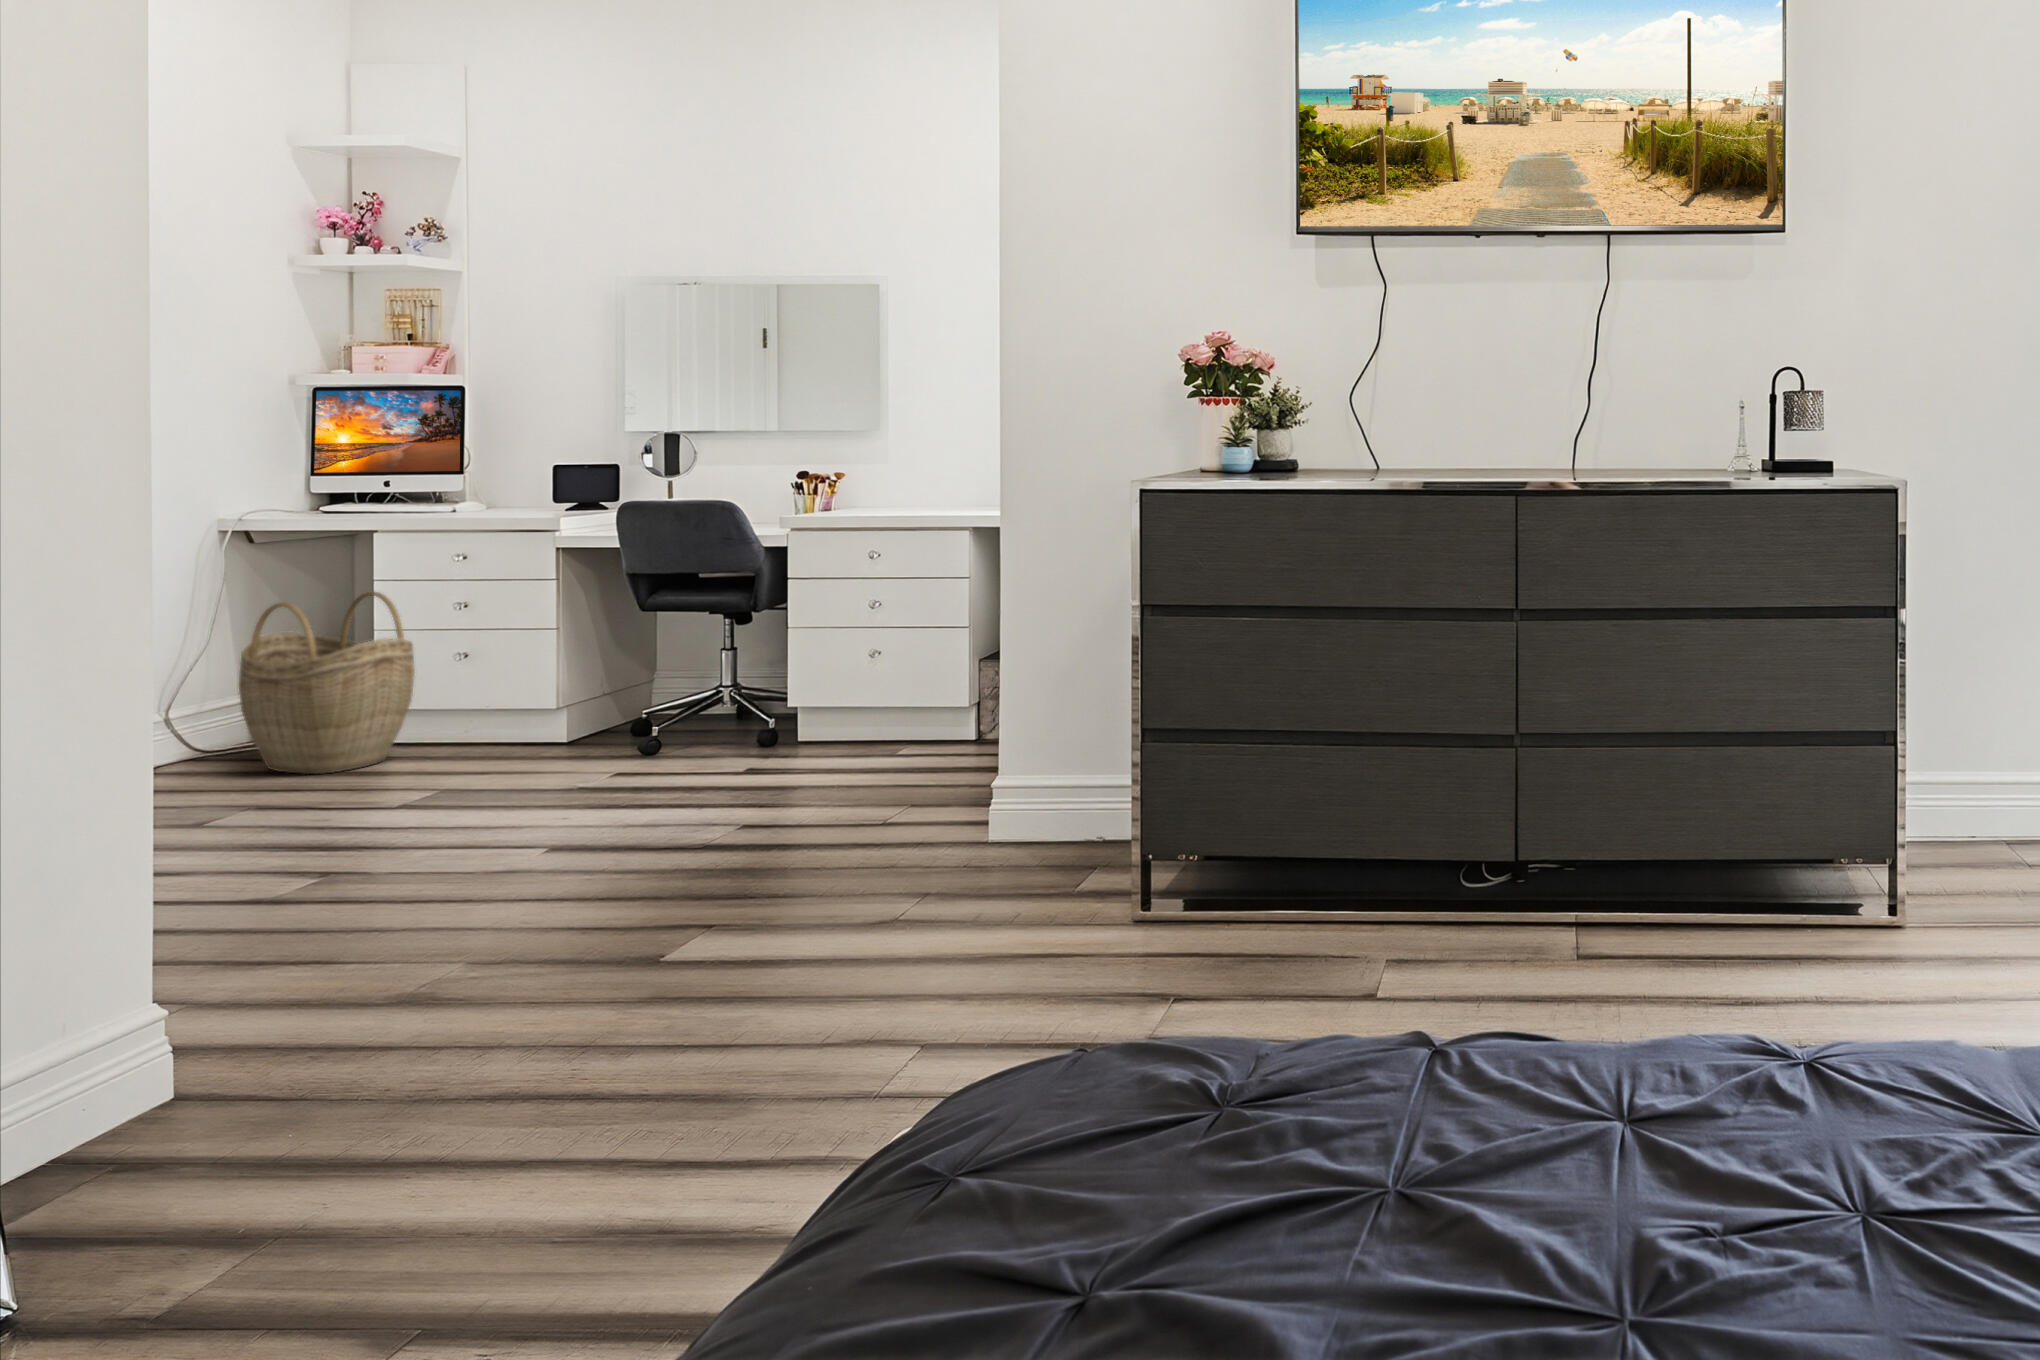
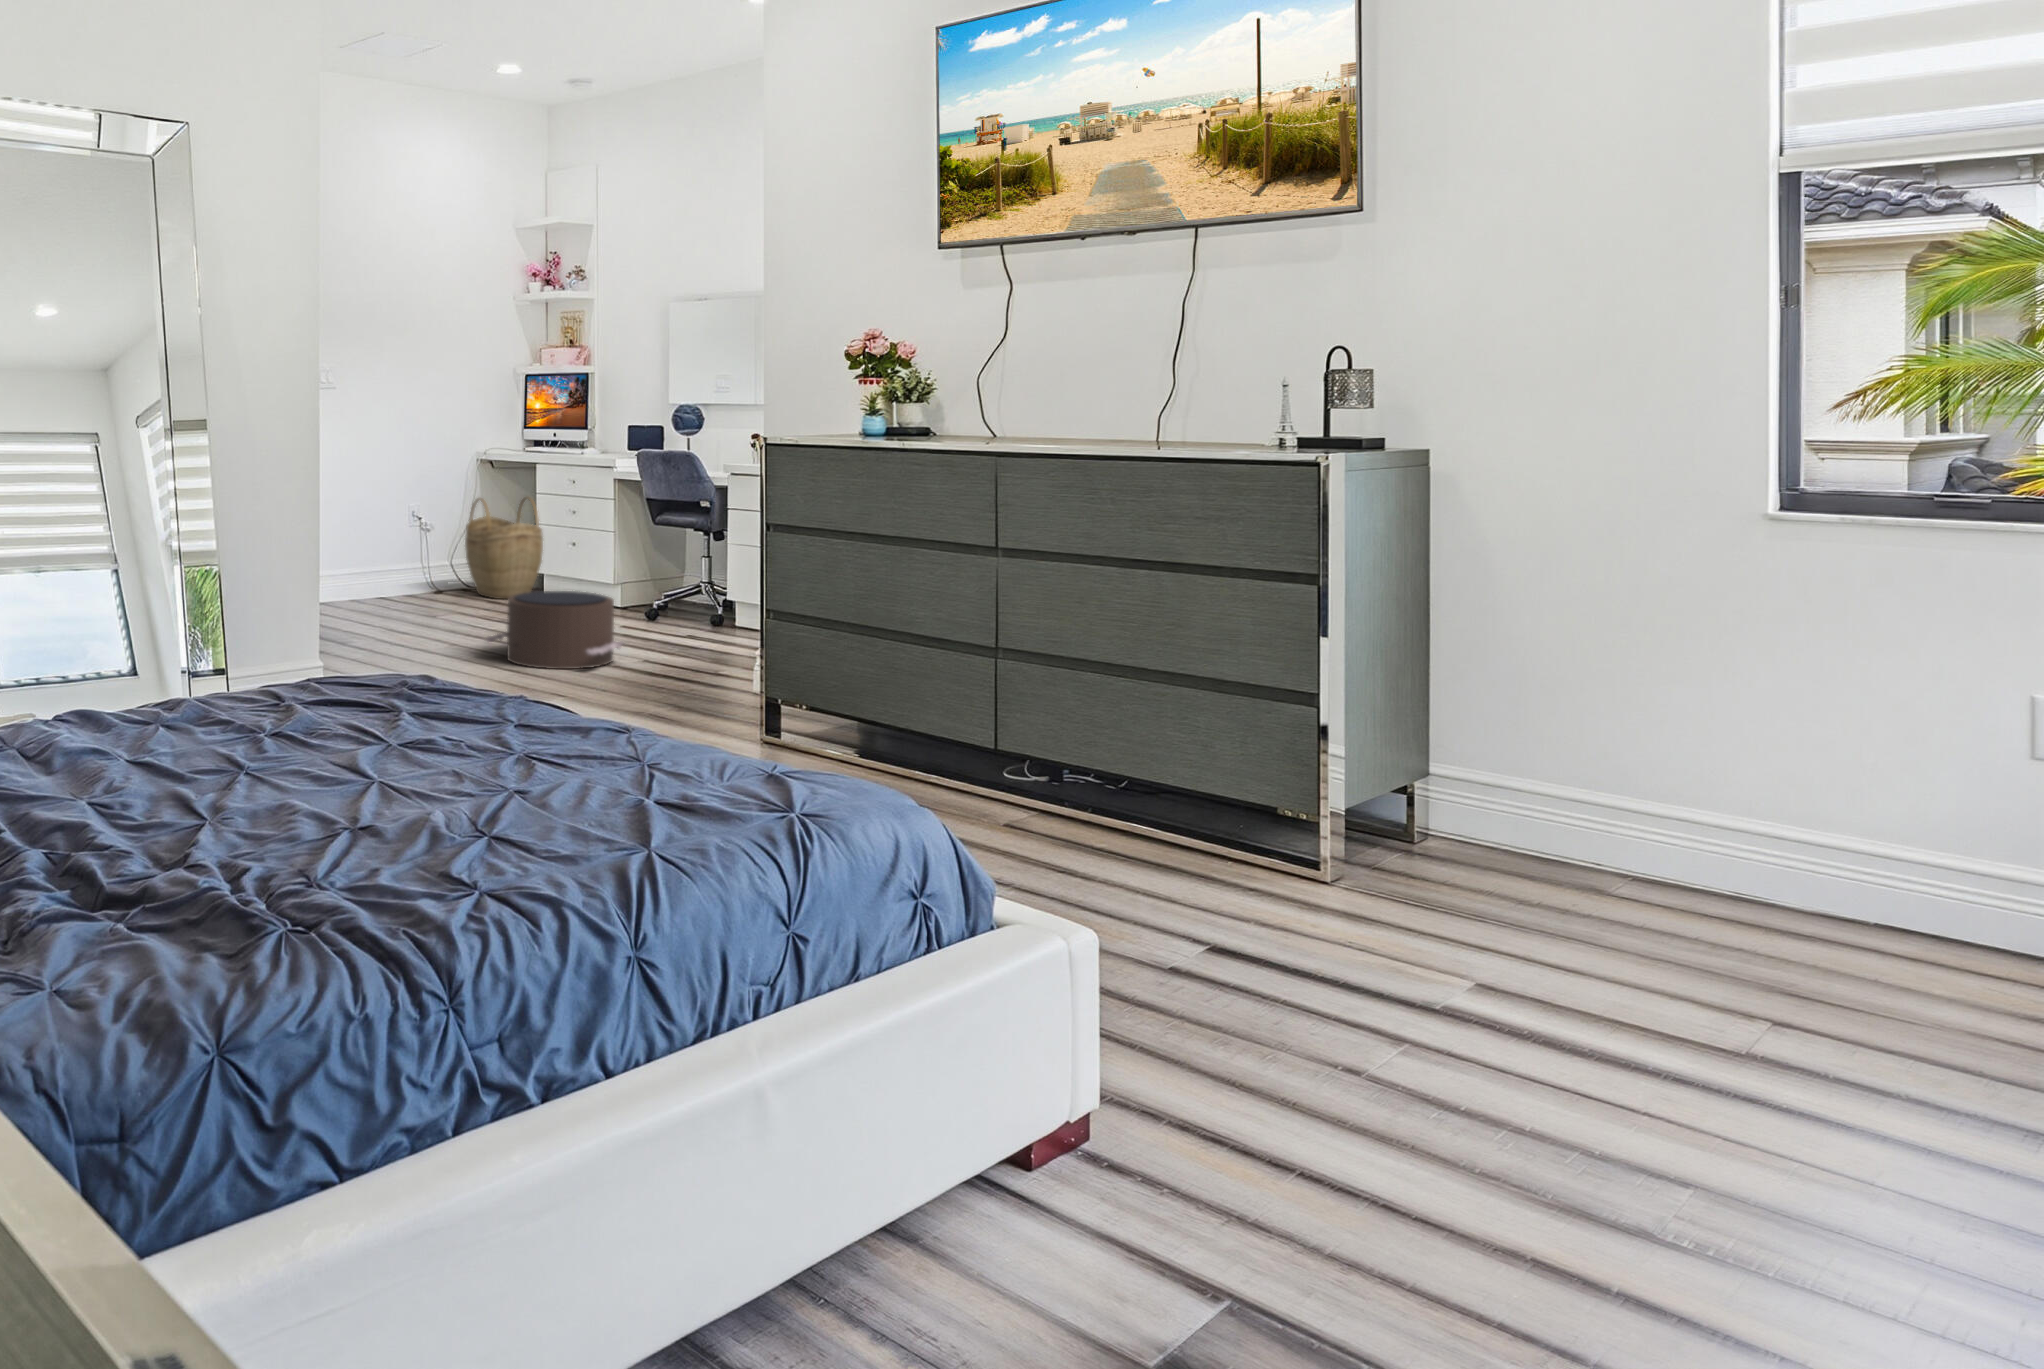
pouf: none [490,741,751,884] -> present [486,591,625,669]

